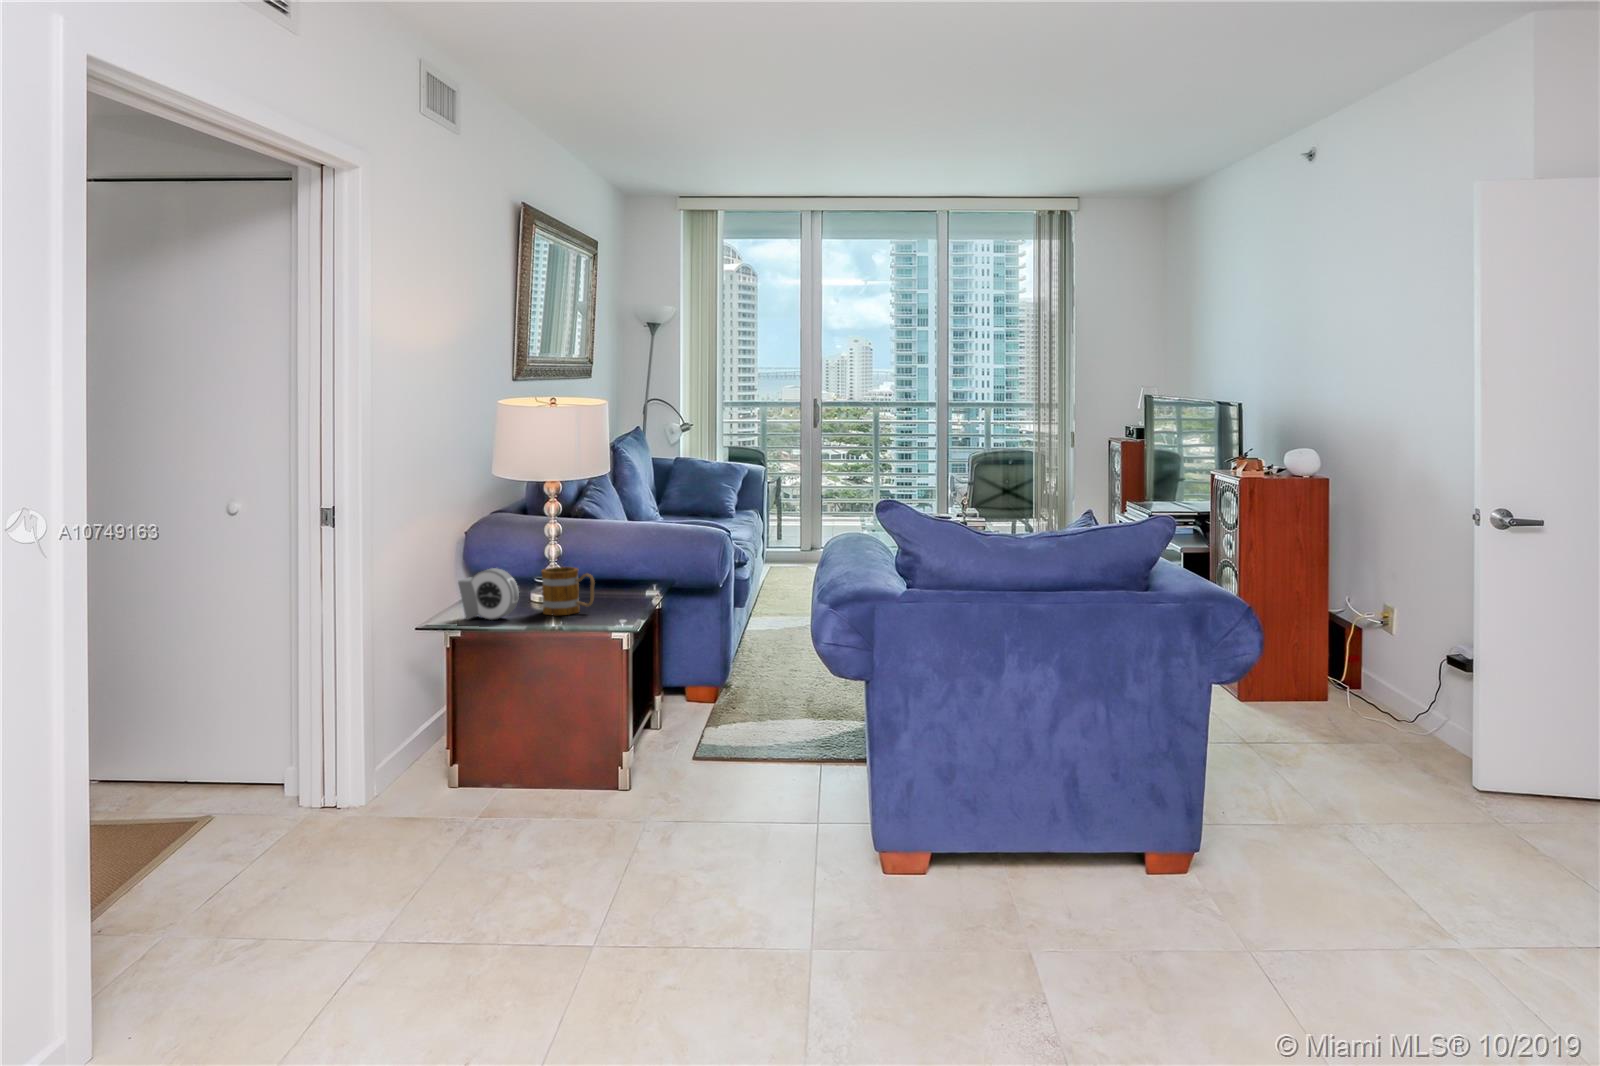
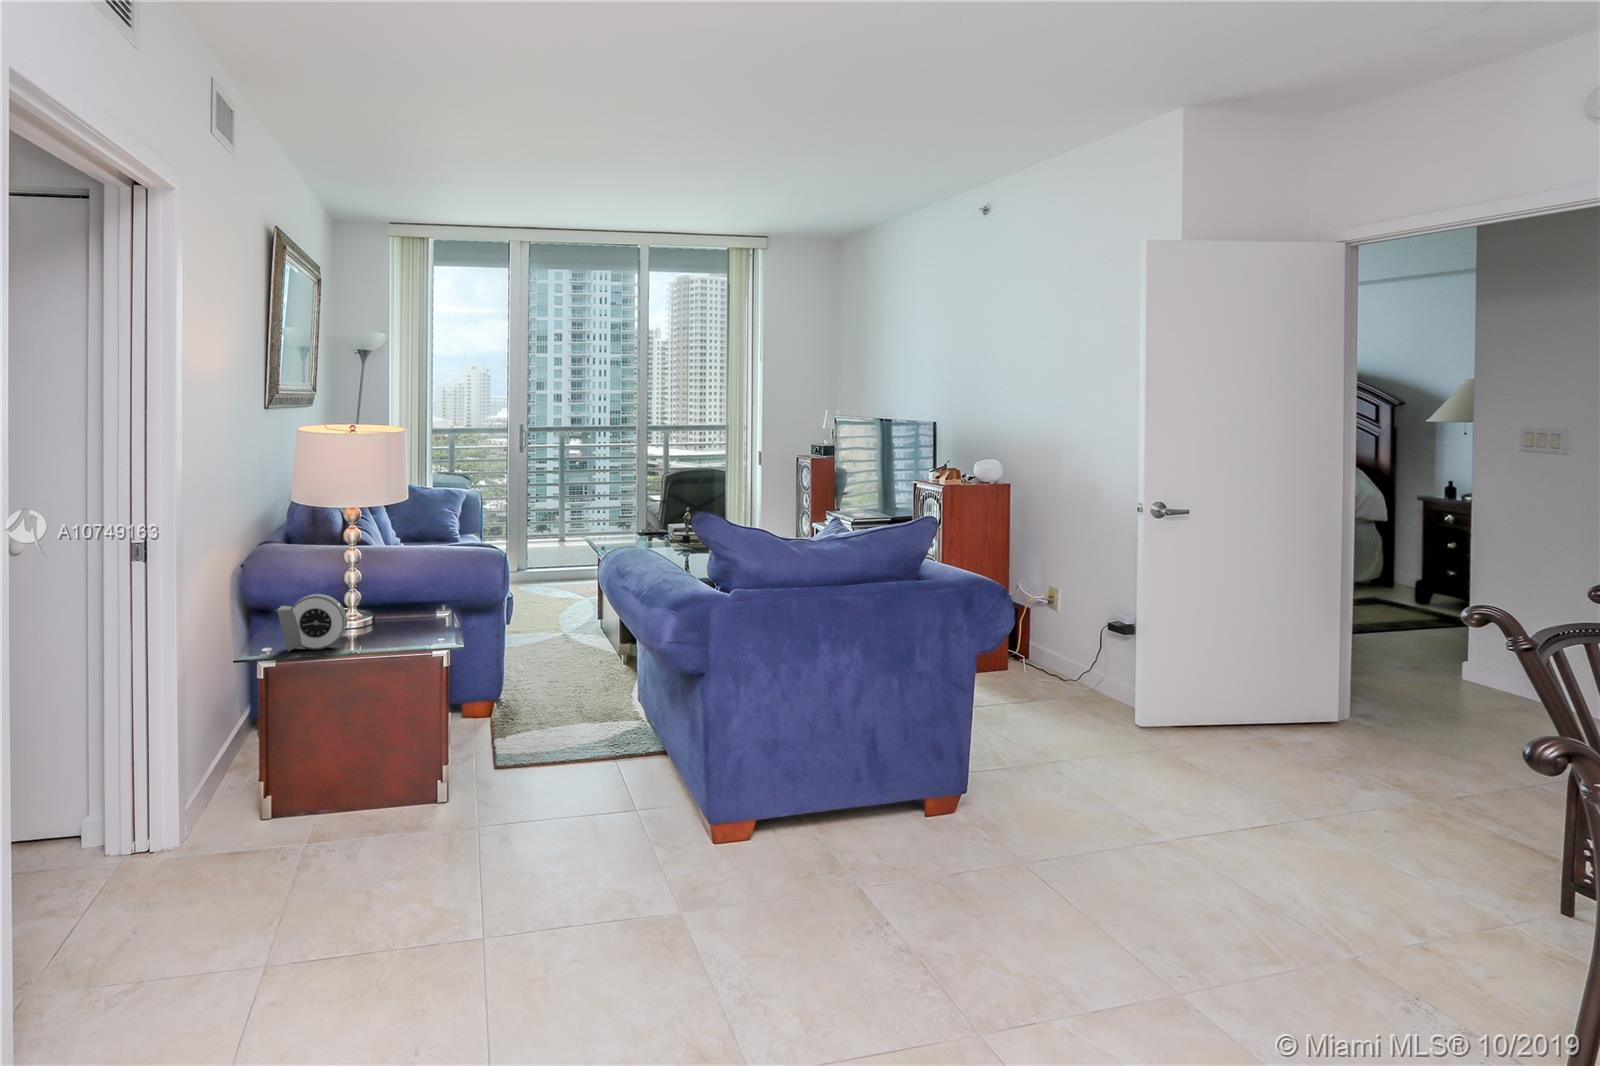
mug: present [541,567,595,615] -> none [360,589,423,640]

